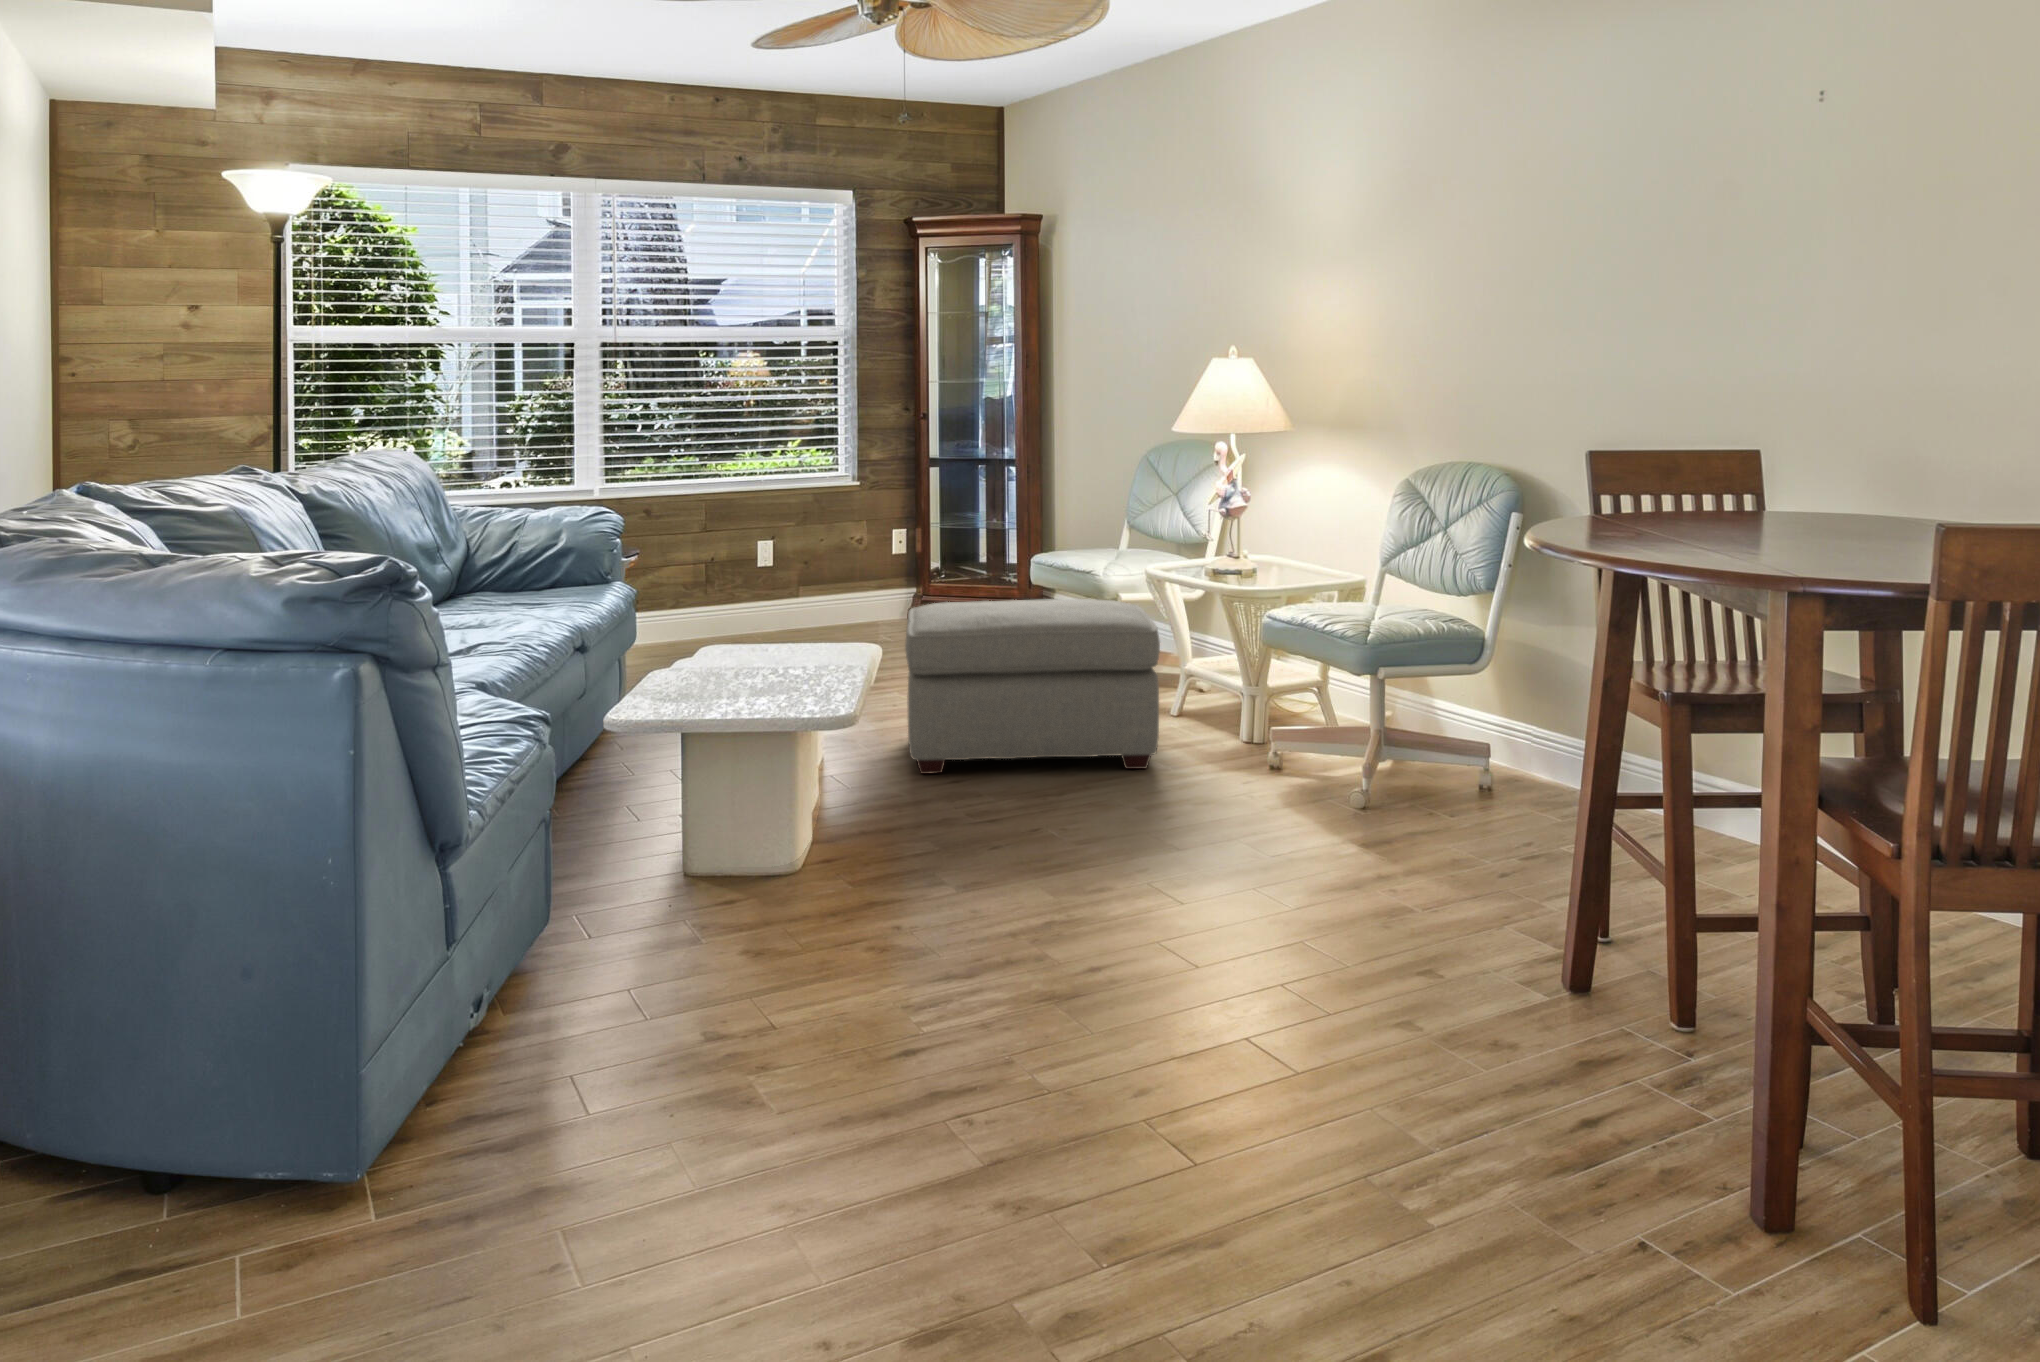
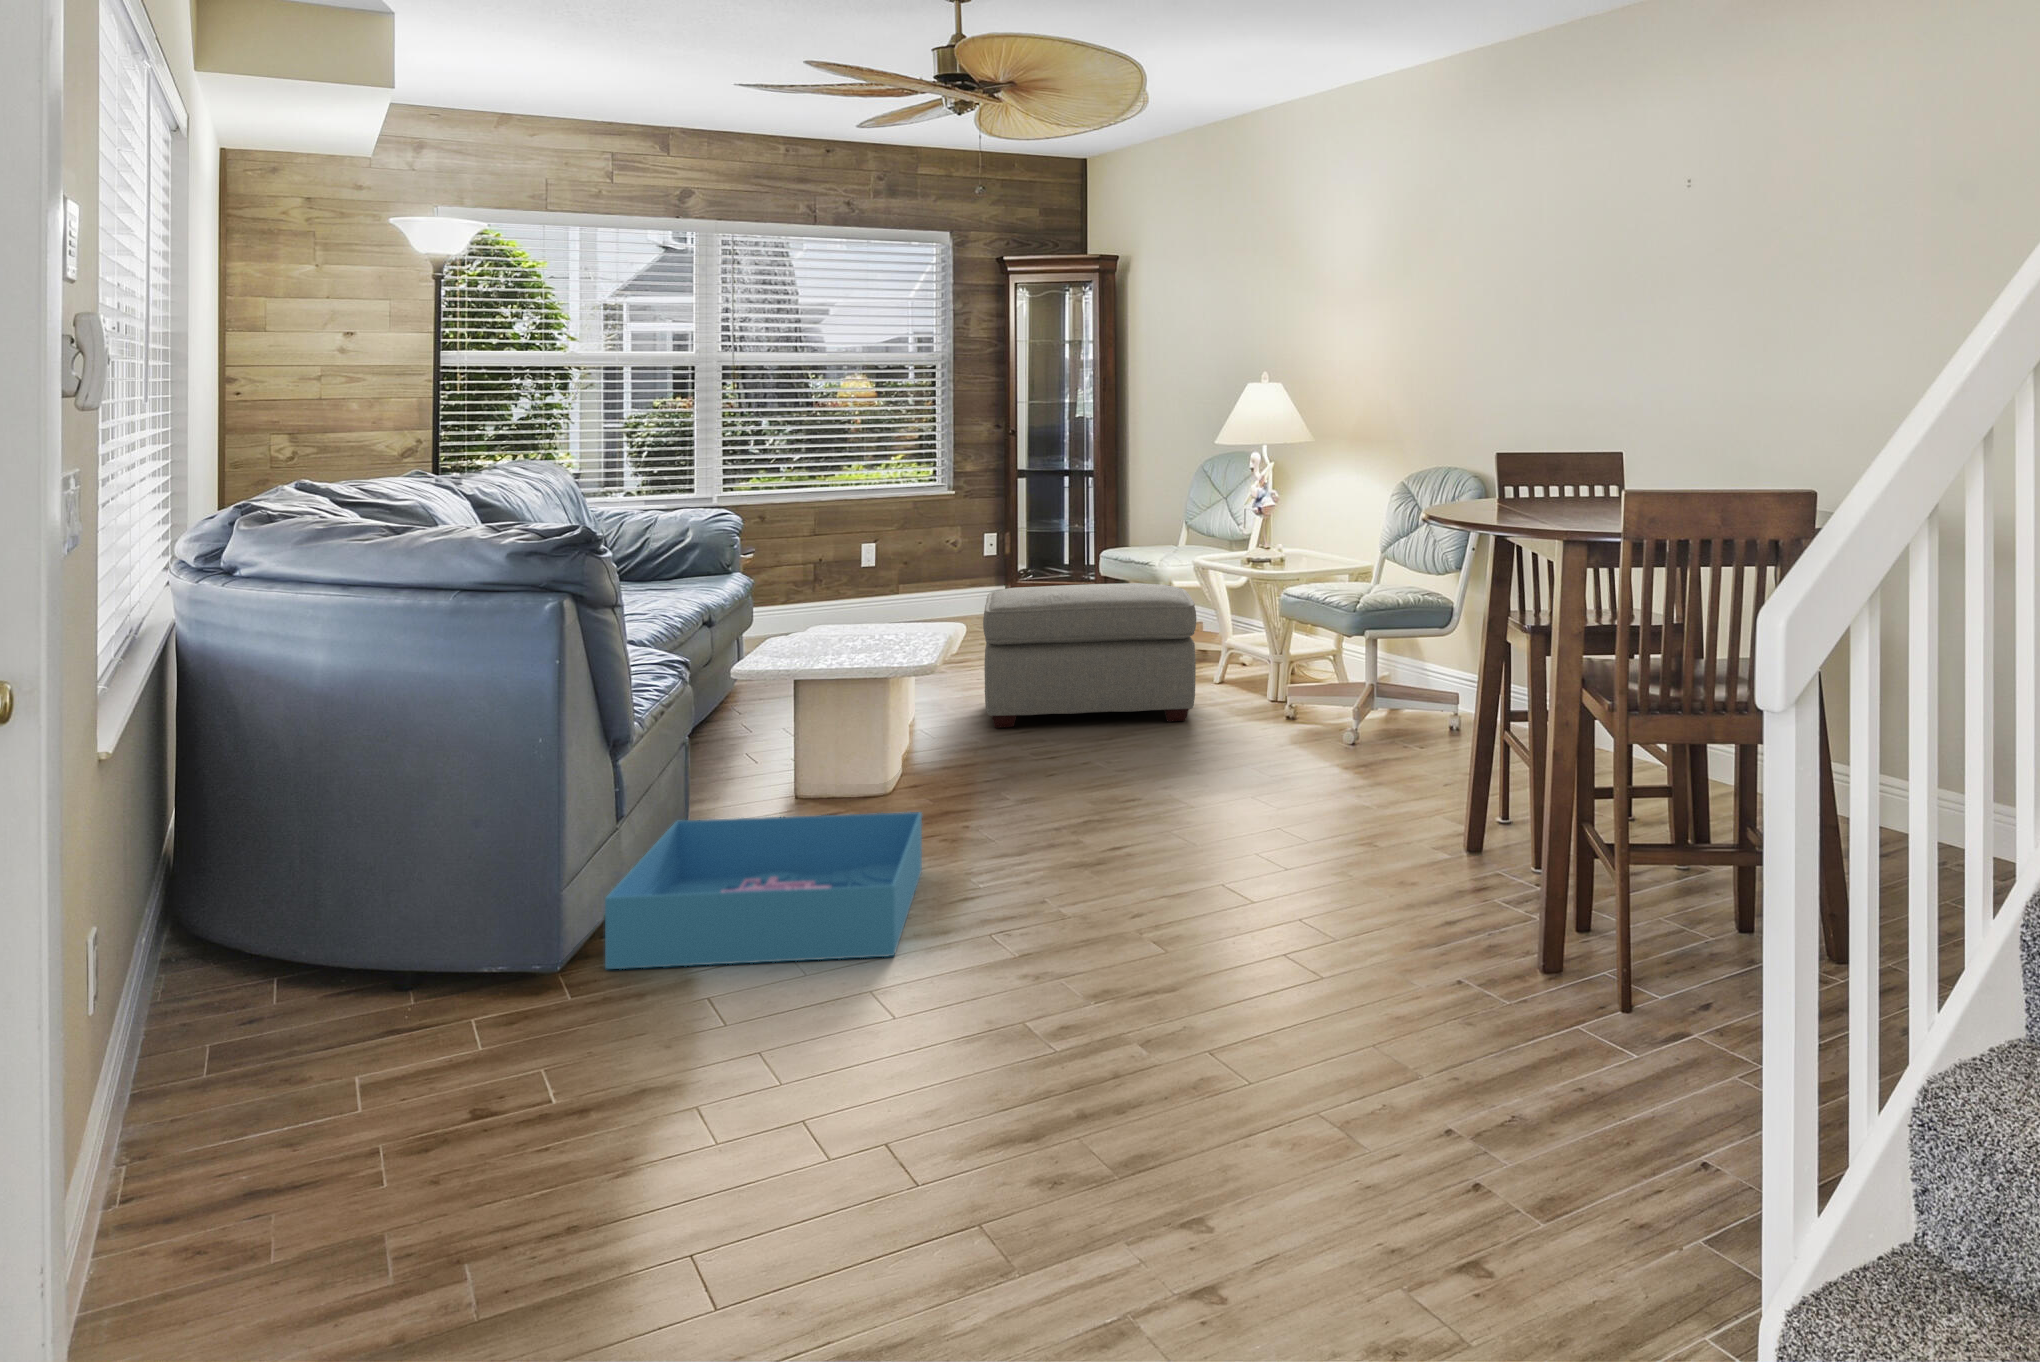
storage bin: none [422,922,842,1164] -> present [605,812,922,969]

